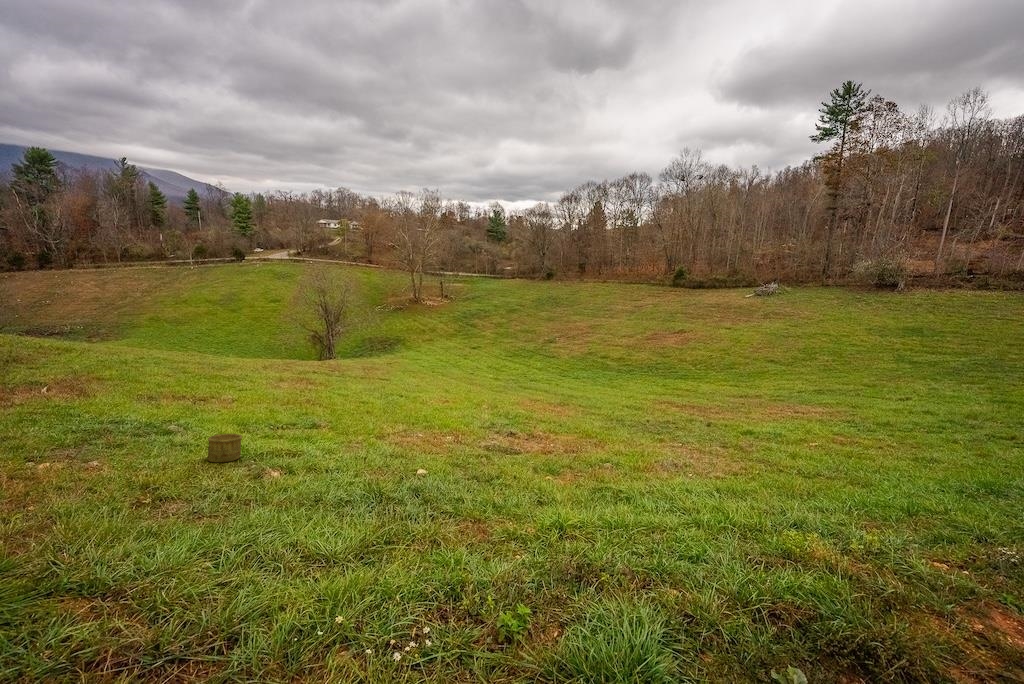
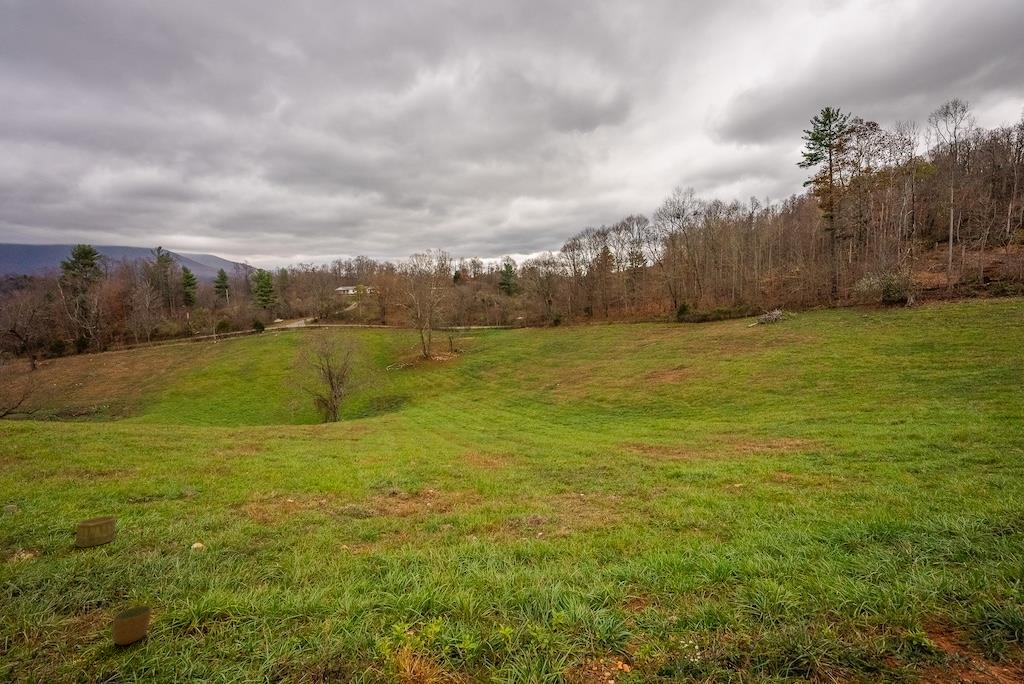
planter: none [357,519,386,554] -> present [113,605,151,645]

